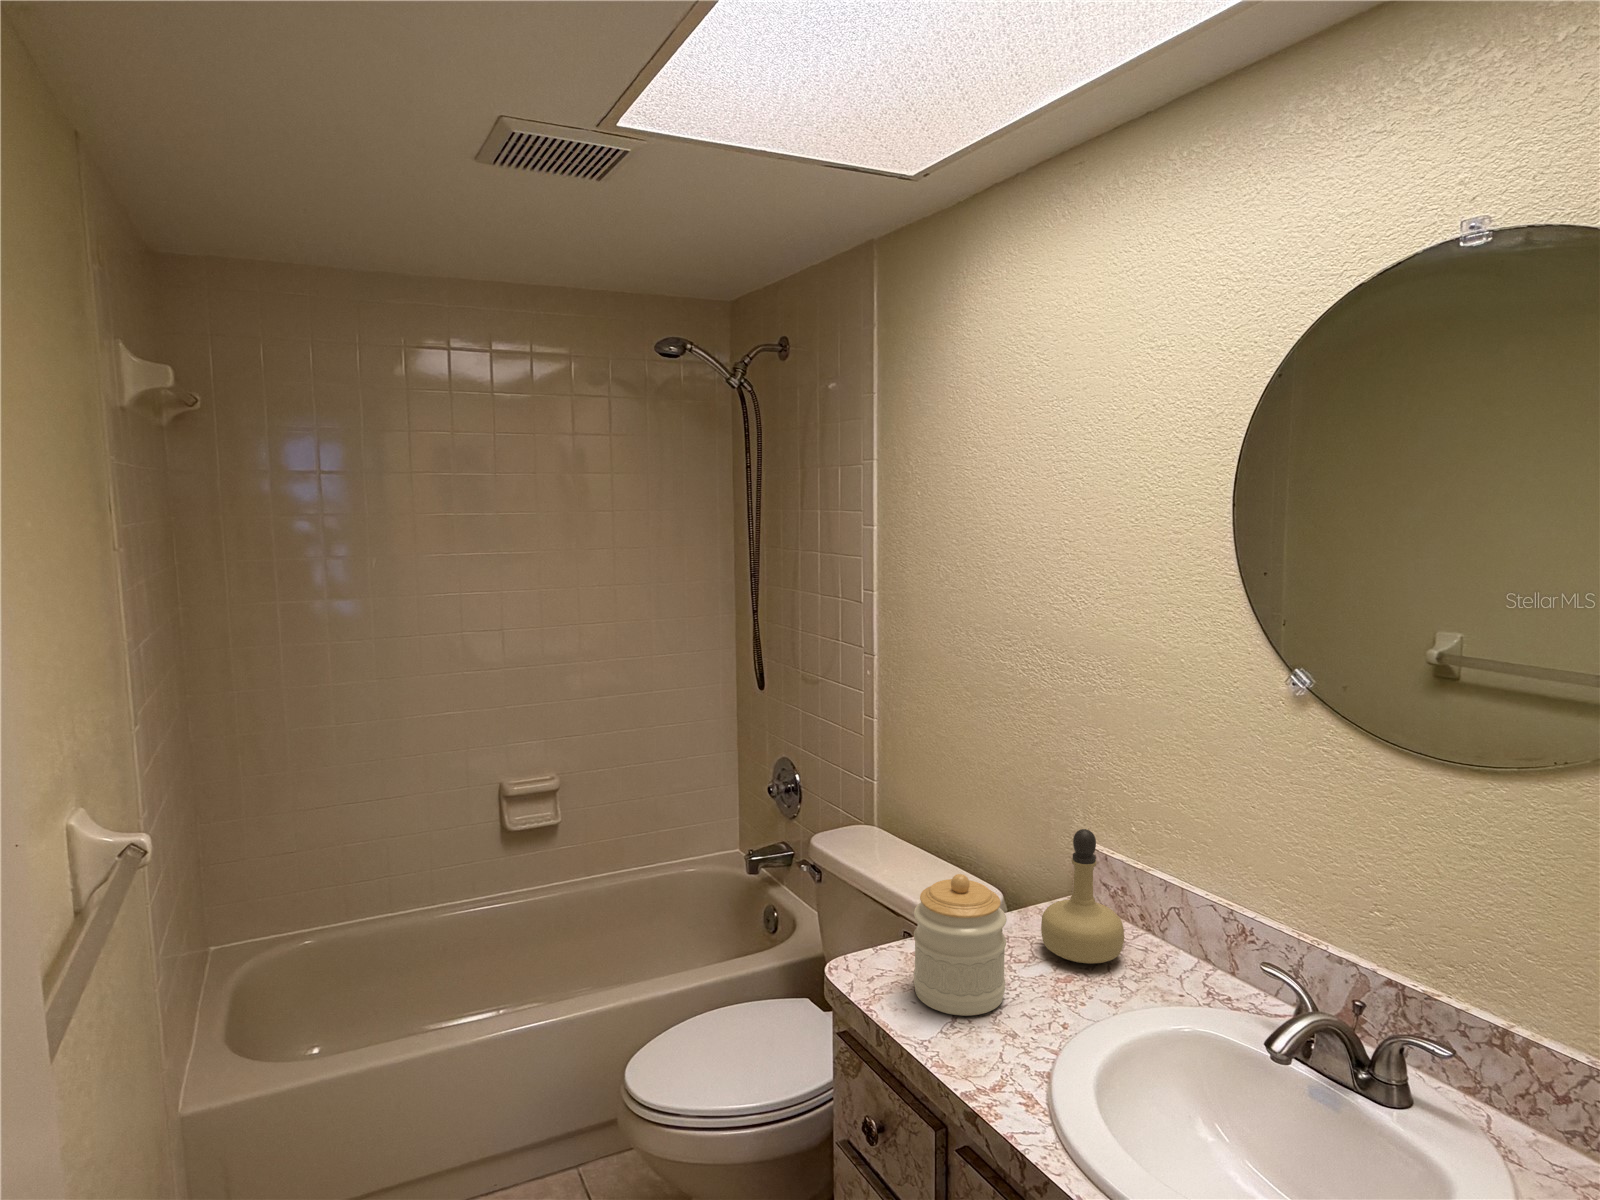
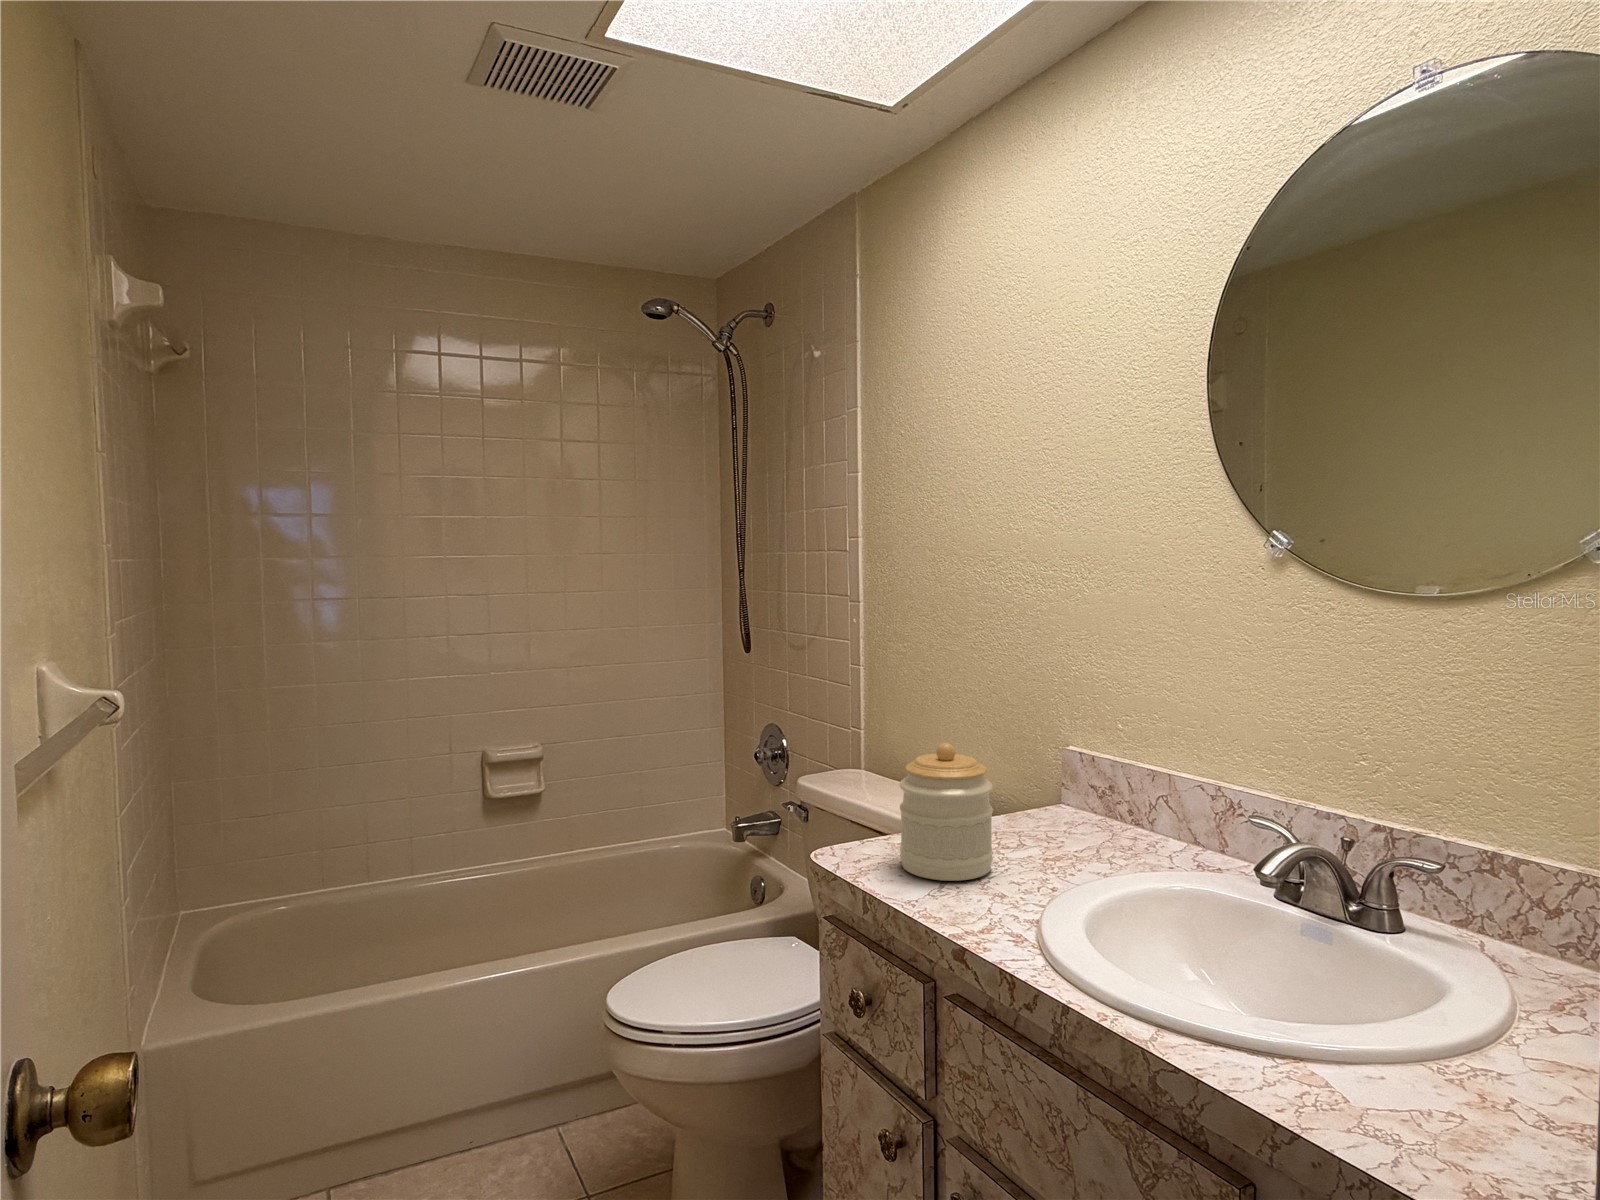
perfume bottle: present [1041,829,1124,964] -> none [1028,711,1112,845]

